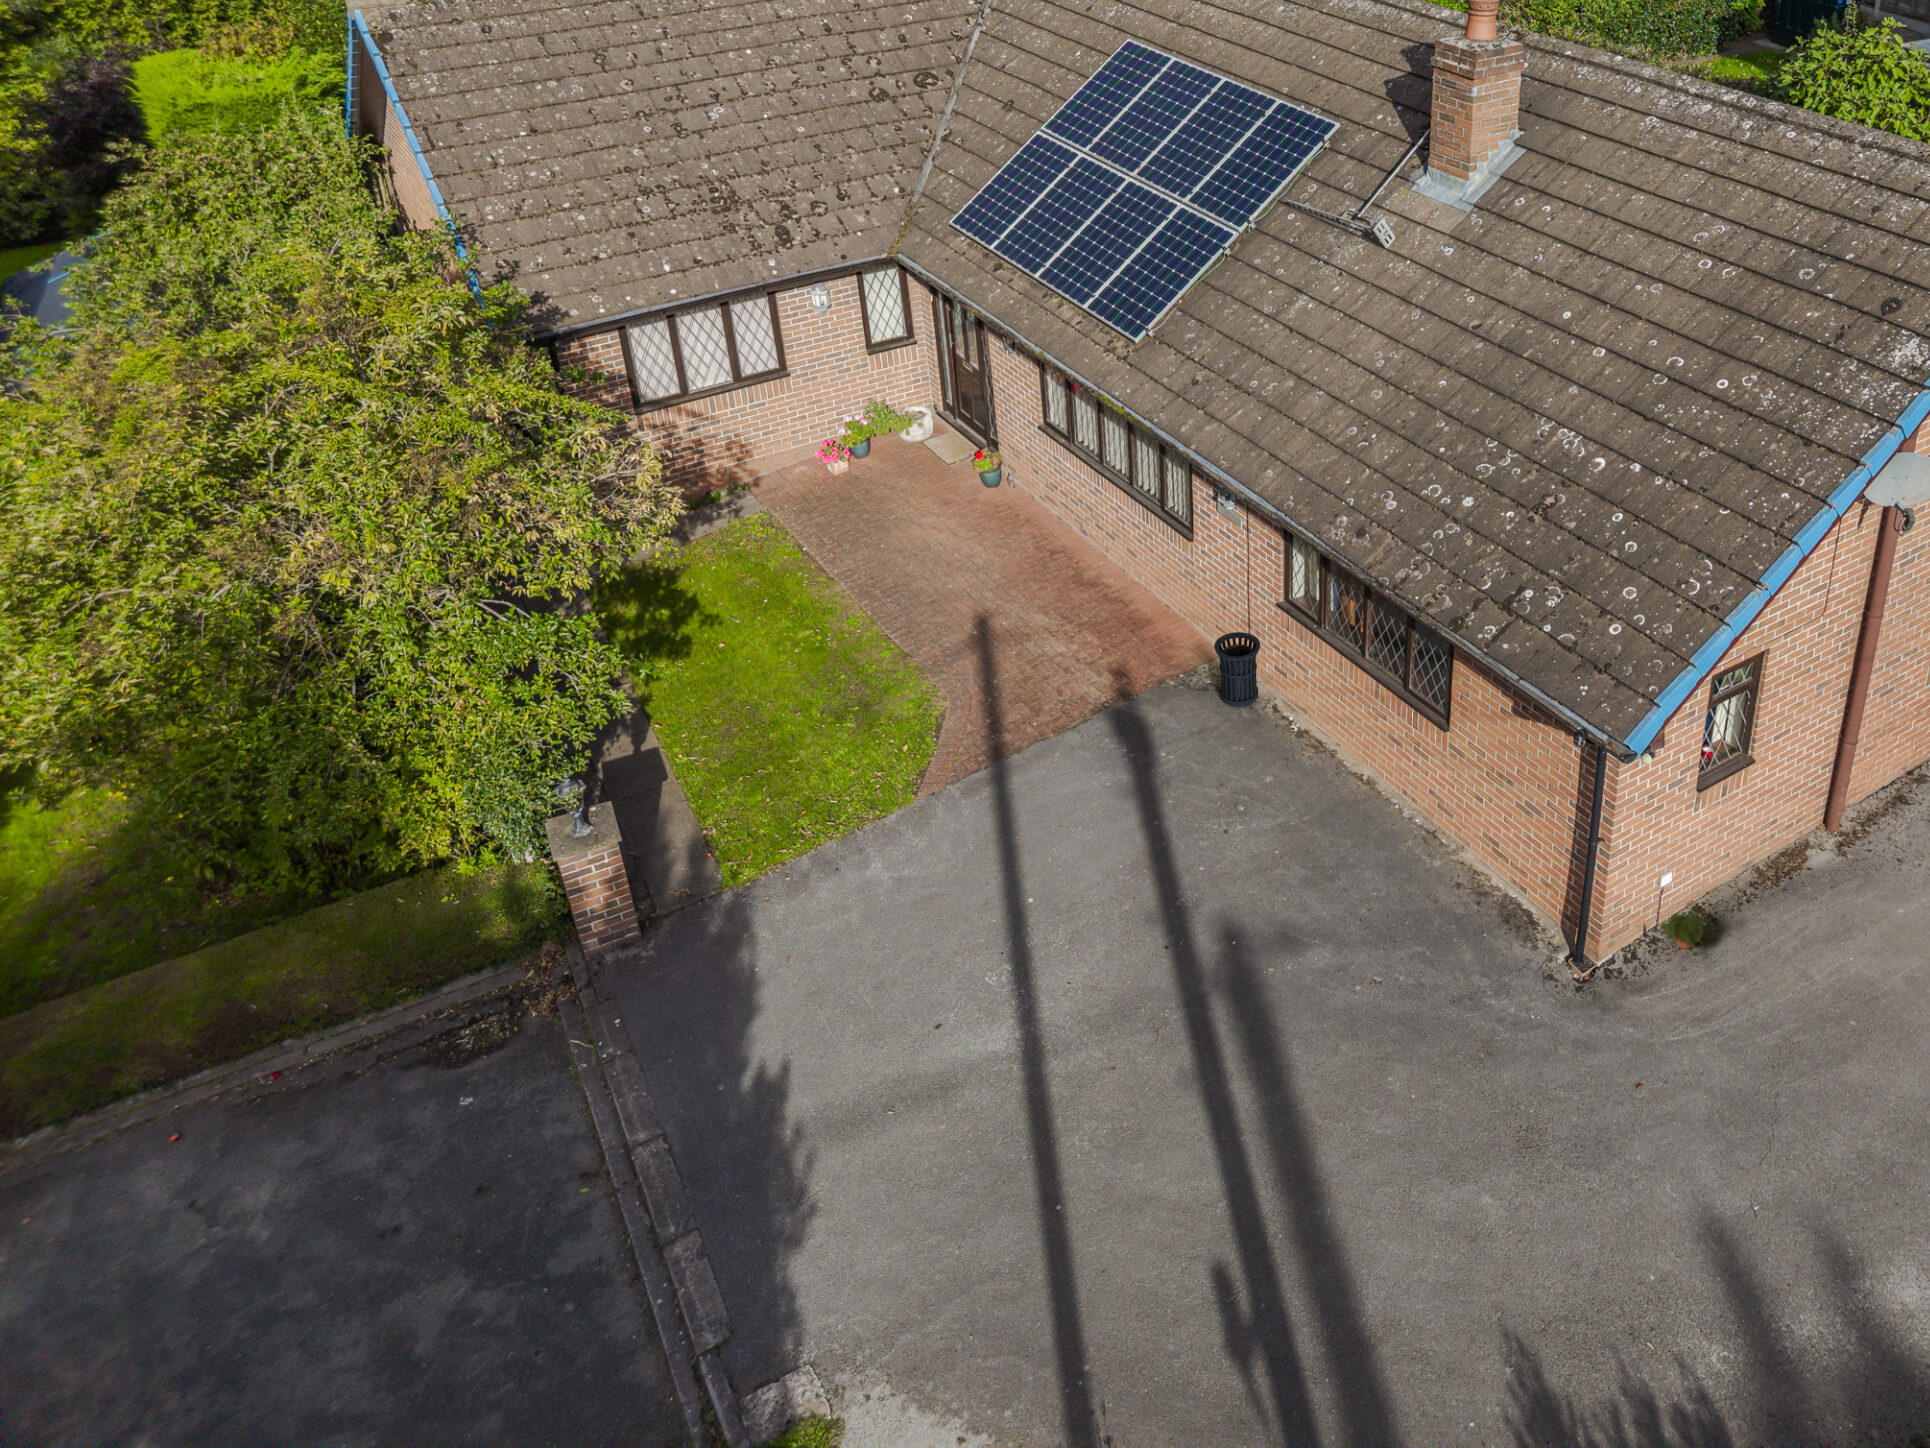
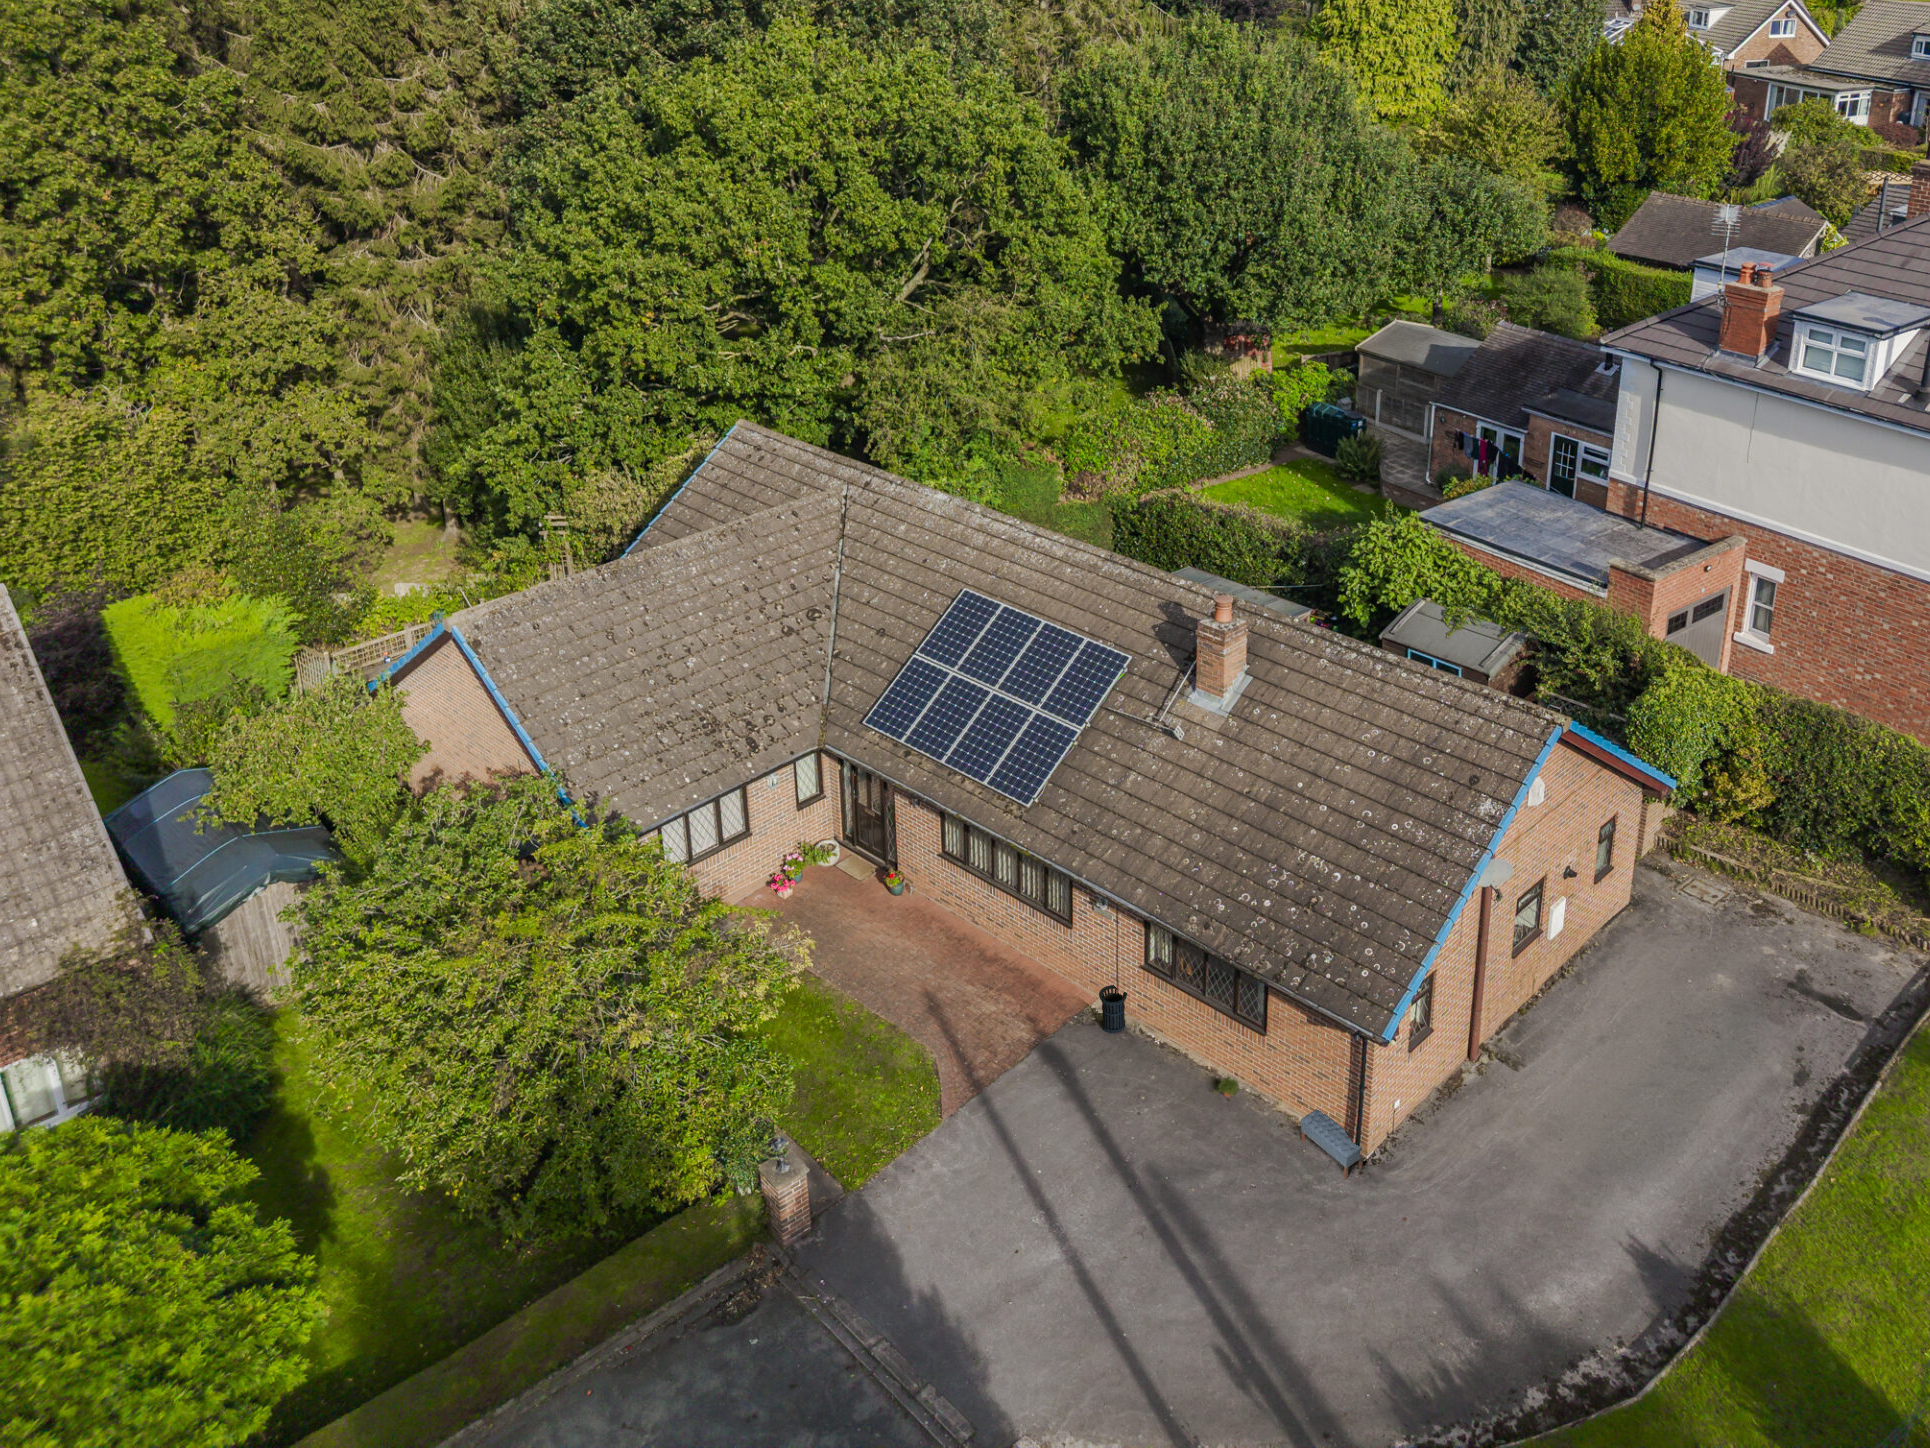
bench: none [1488,865,1591,989] -> present [1301,1109,1363,1179]
potted plant: present [1661,909,1707,956] -> present [1214,1076,1240,1097]

